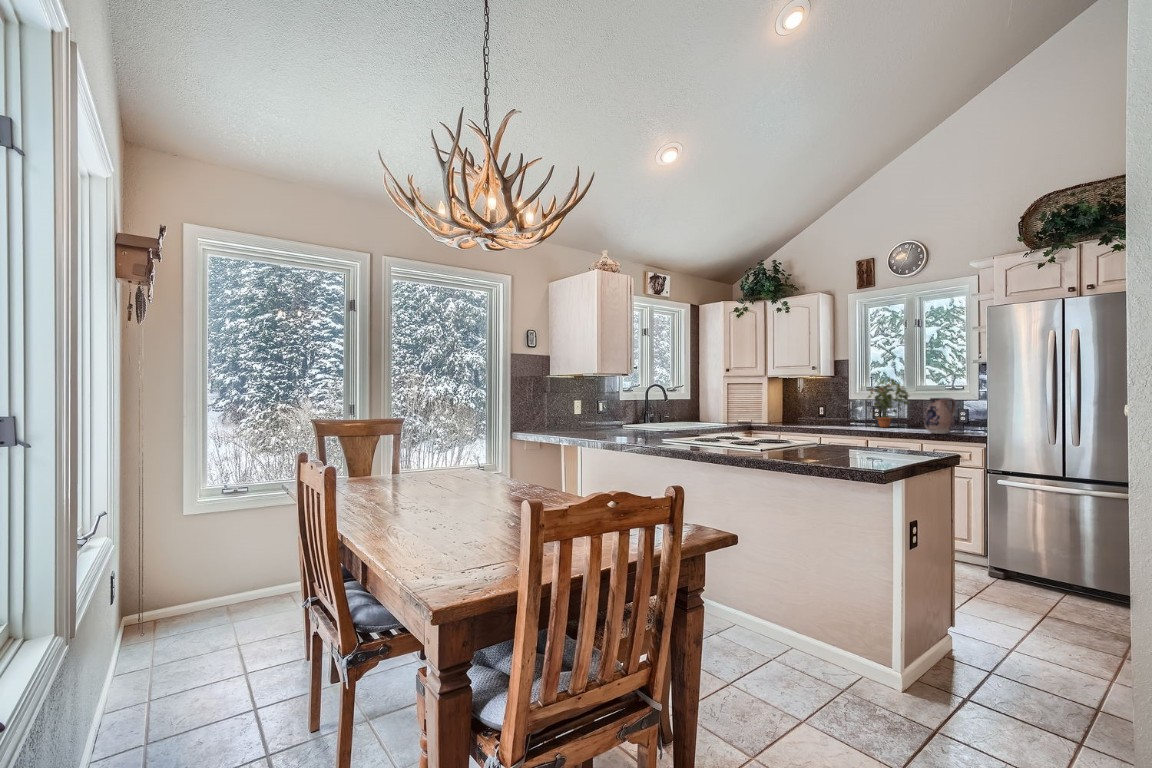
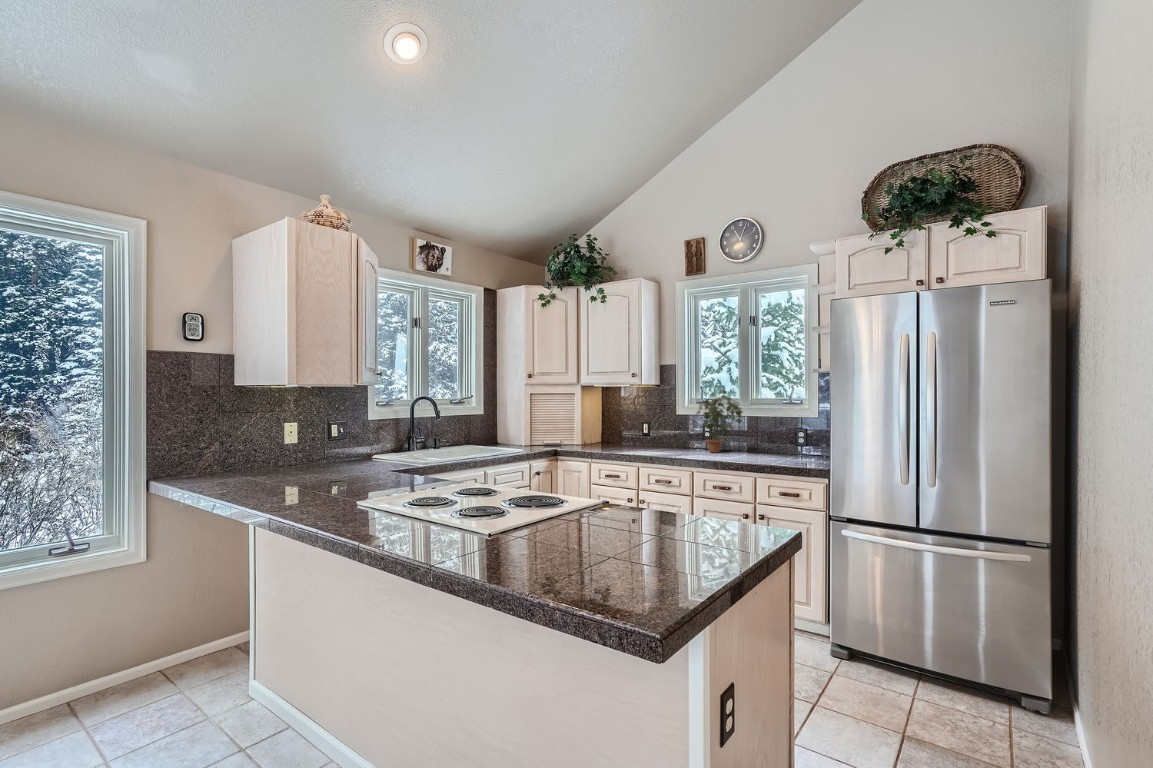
ceramic pitcher: present [924,398,955,434] -> none [757,417,793,464]

